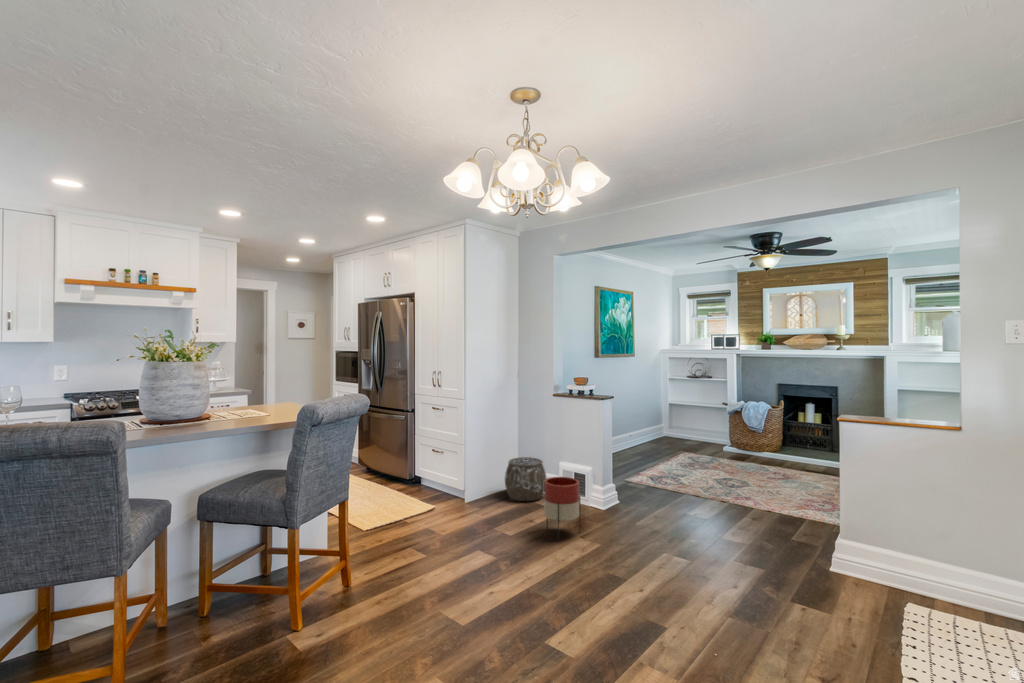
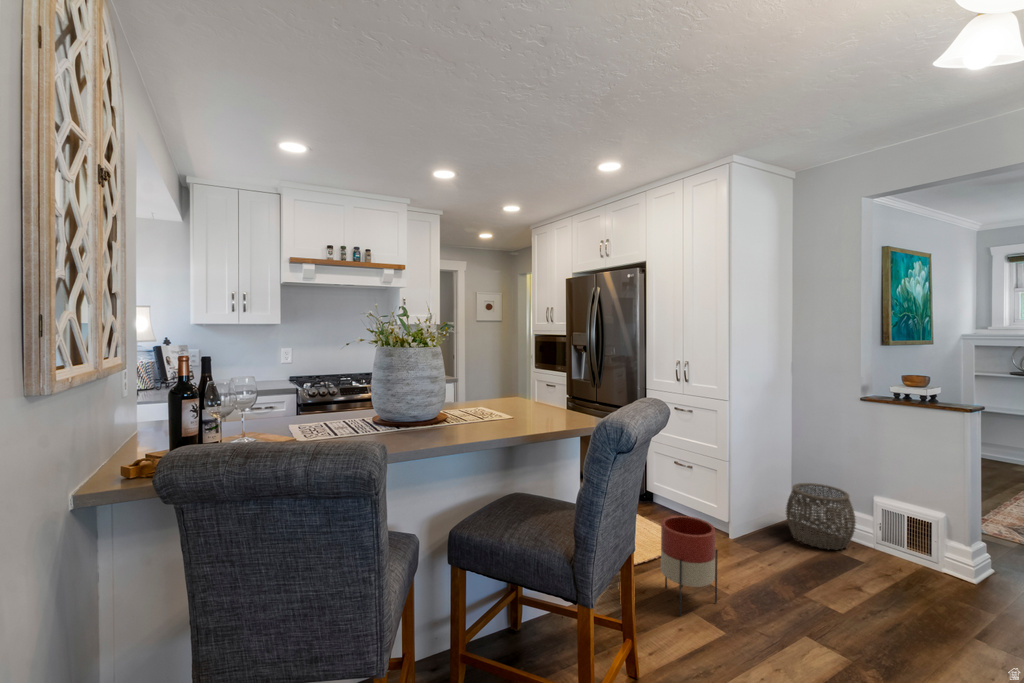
planter: present [544,477,581,541] -> present [661,516,718,616]

